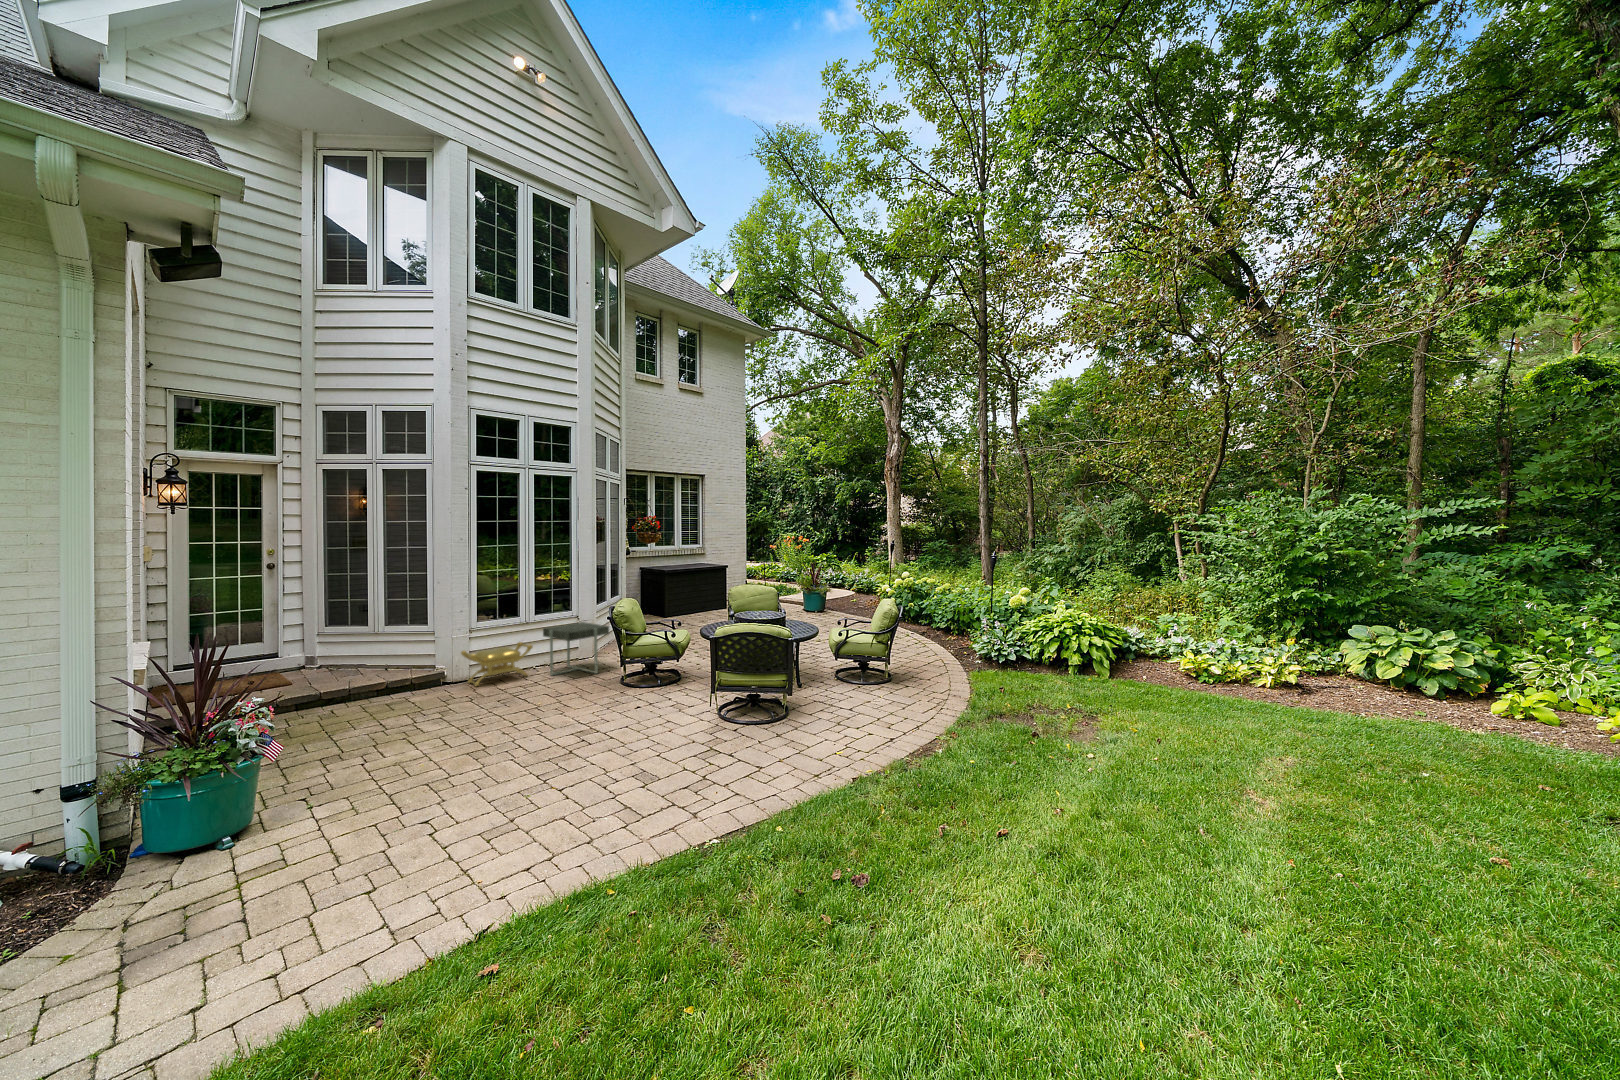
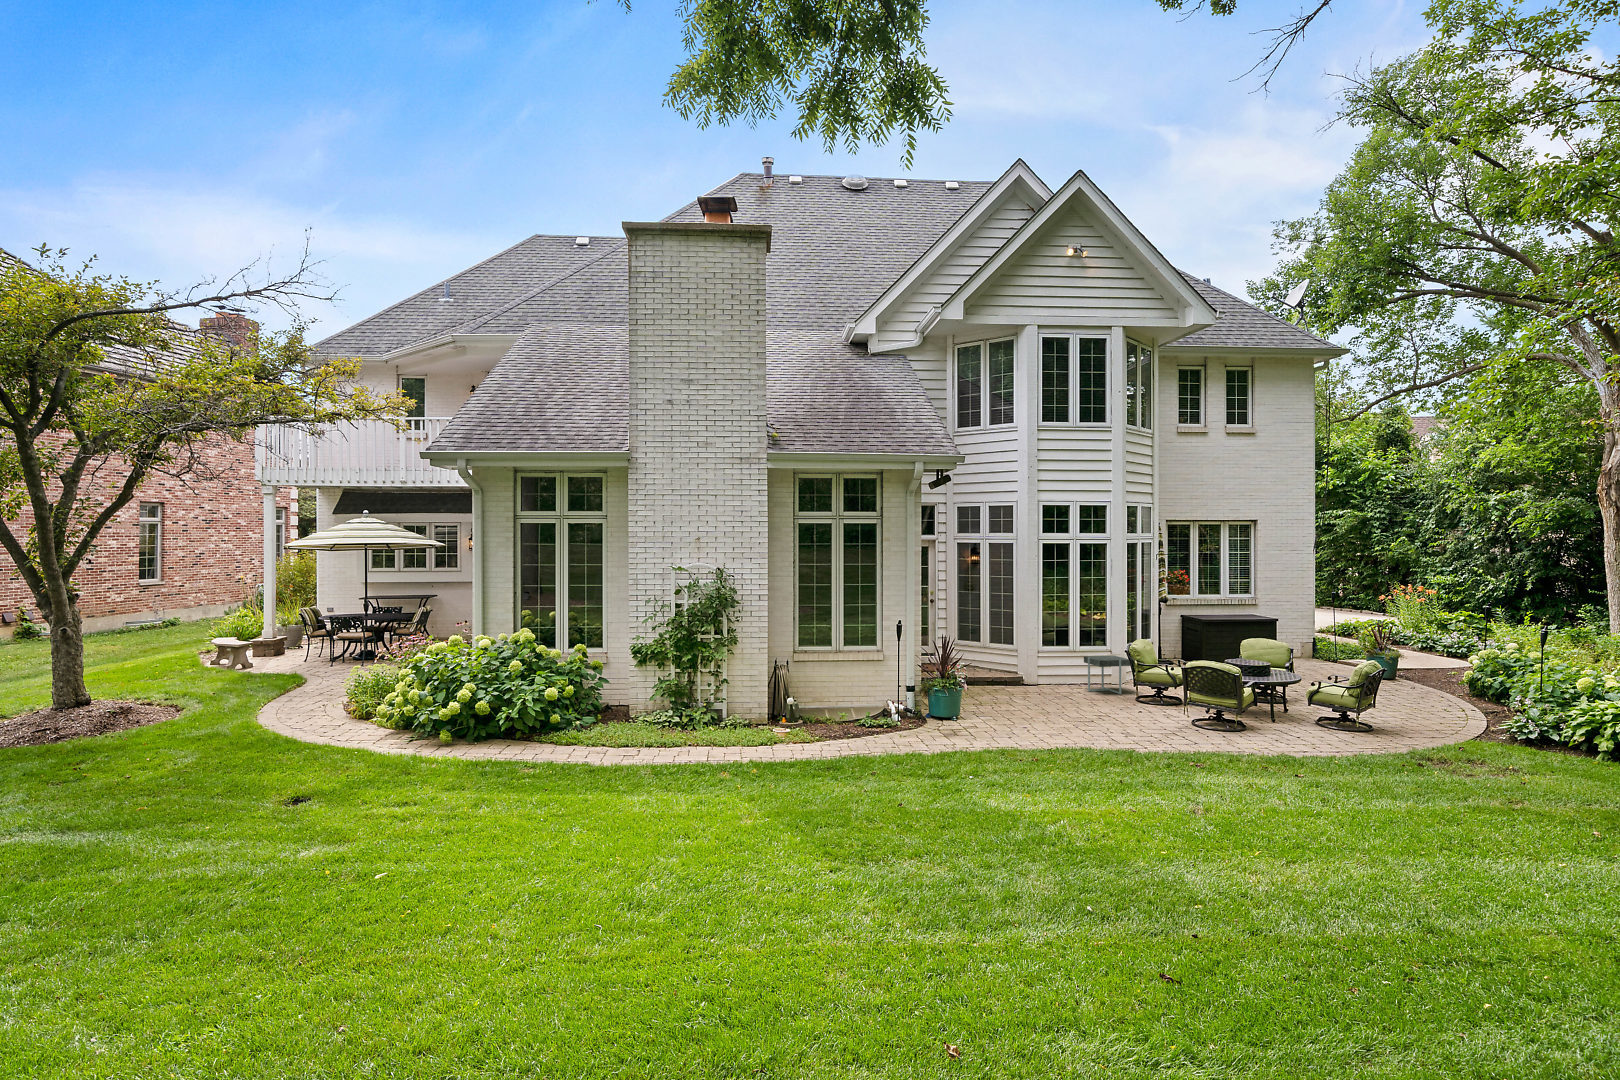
stool: present [461,642,533,686] -> none [1031,664,1076,689]

